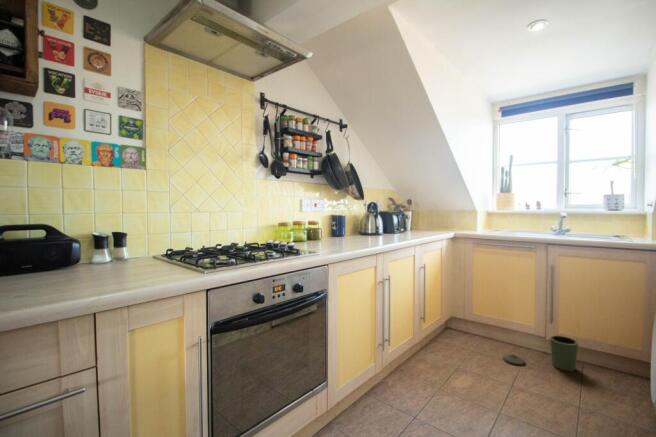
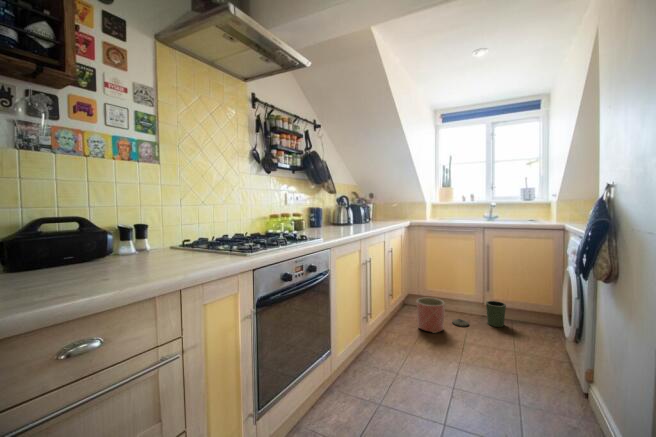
planter: none [456,324,491,370] -> present [417,298,444,333]

